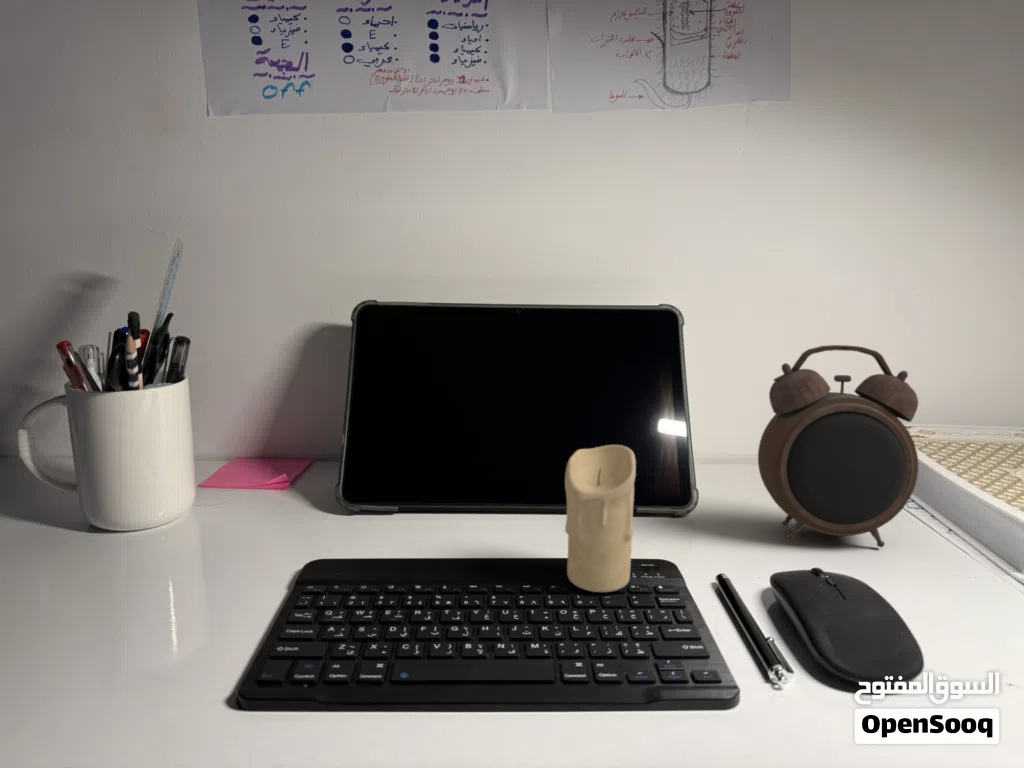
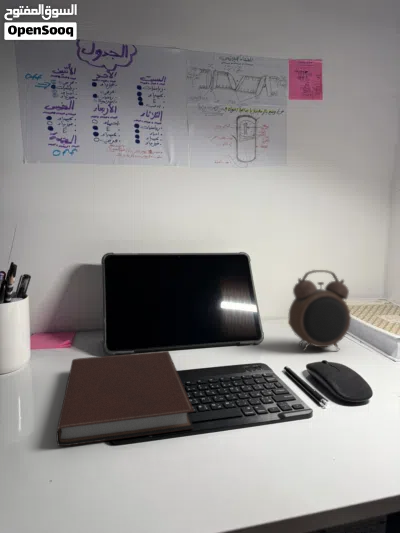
candle: present [565,445,636,592] -> none [223,317,253,379]
notebook: none [119,512,456,696] -> present [57,351,194,446]

